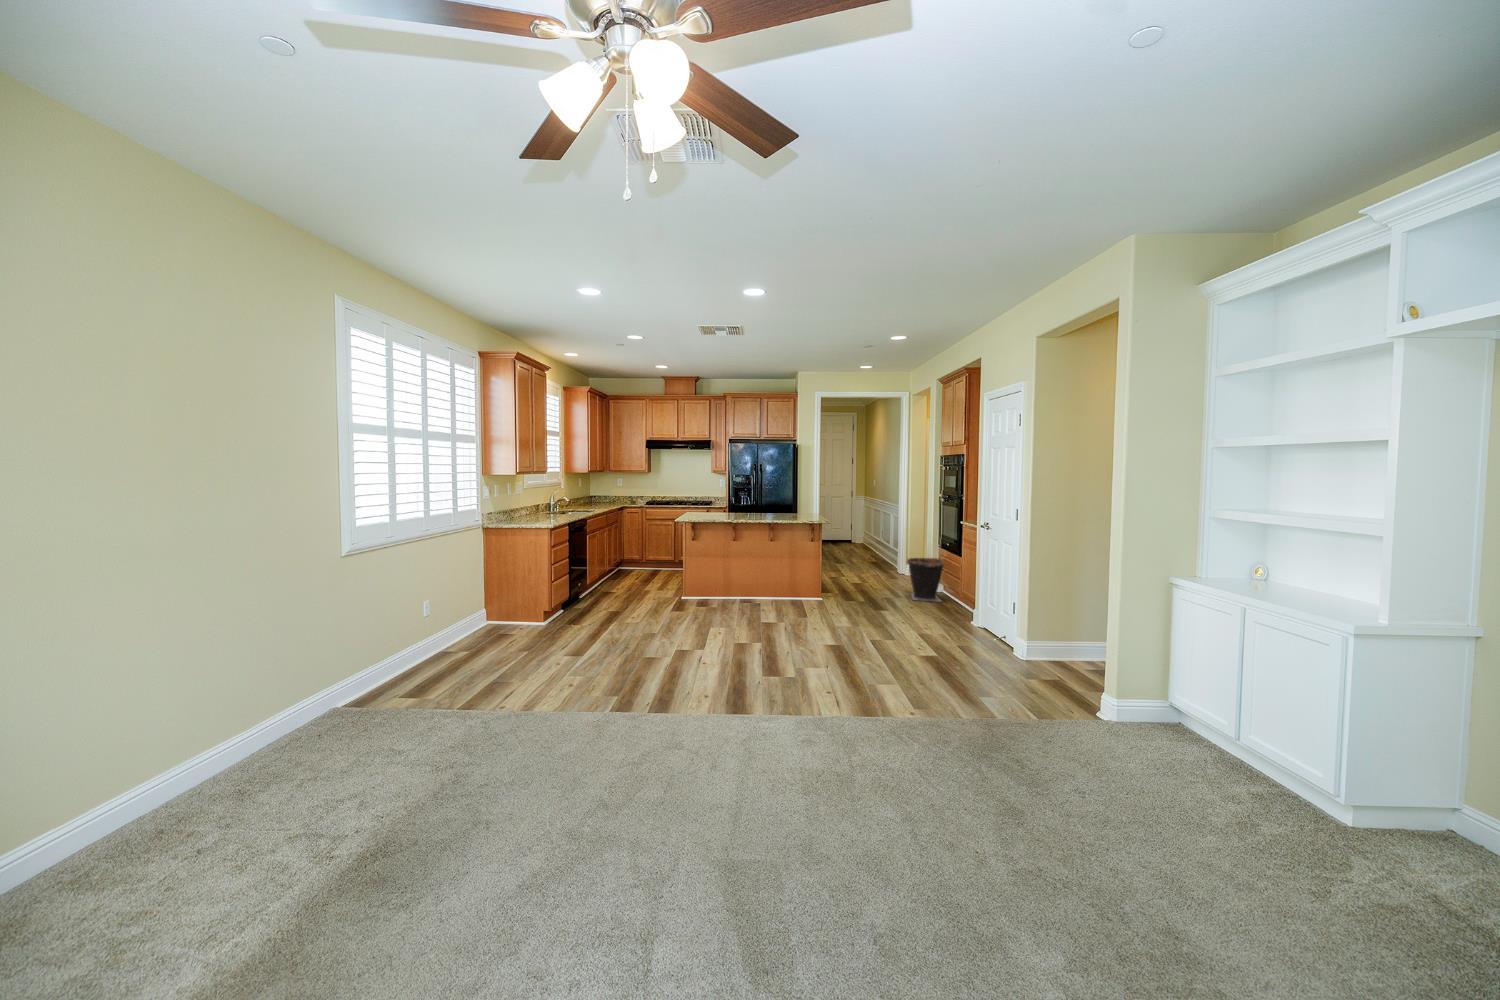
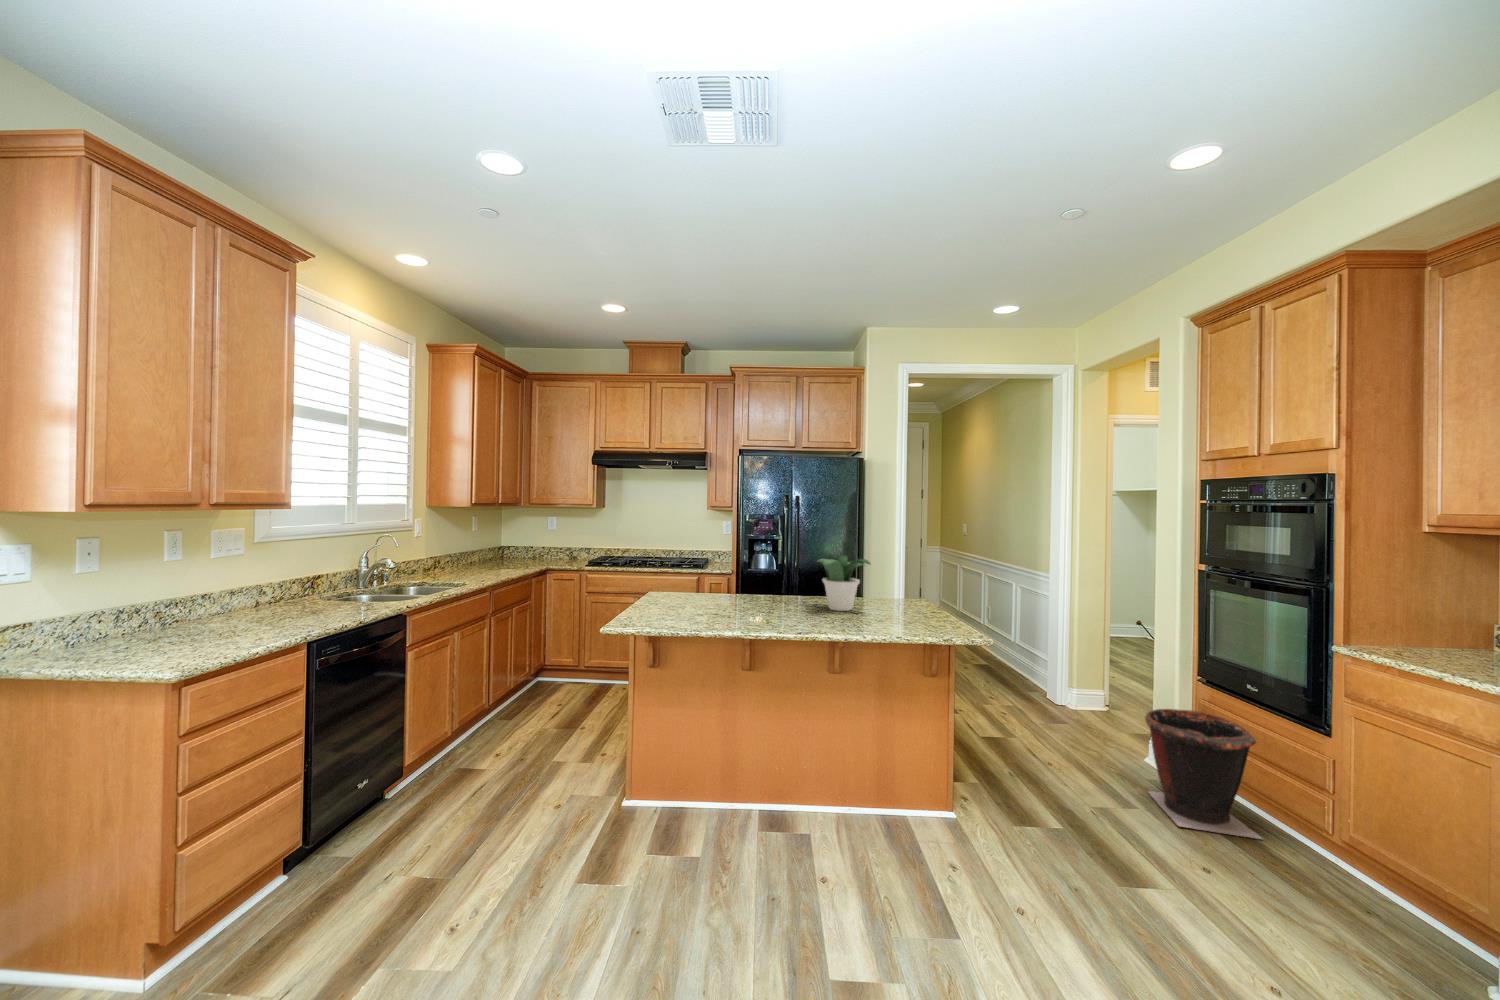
potted plant: none [764,492,787,515] -> present [817,555,870,611]

